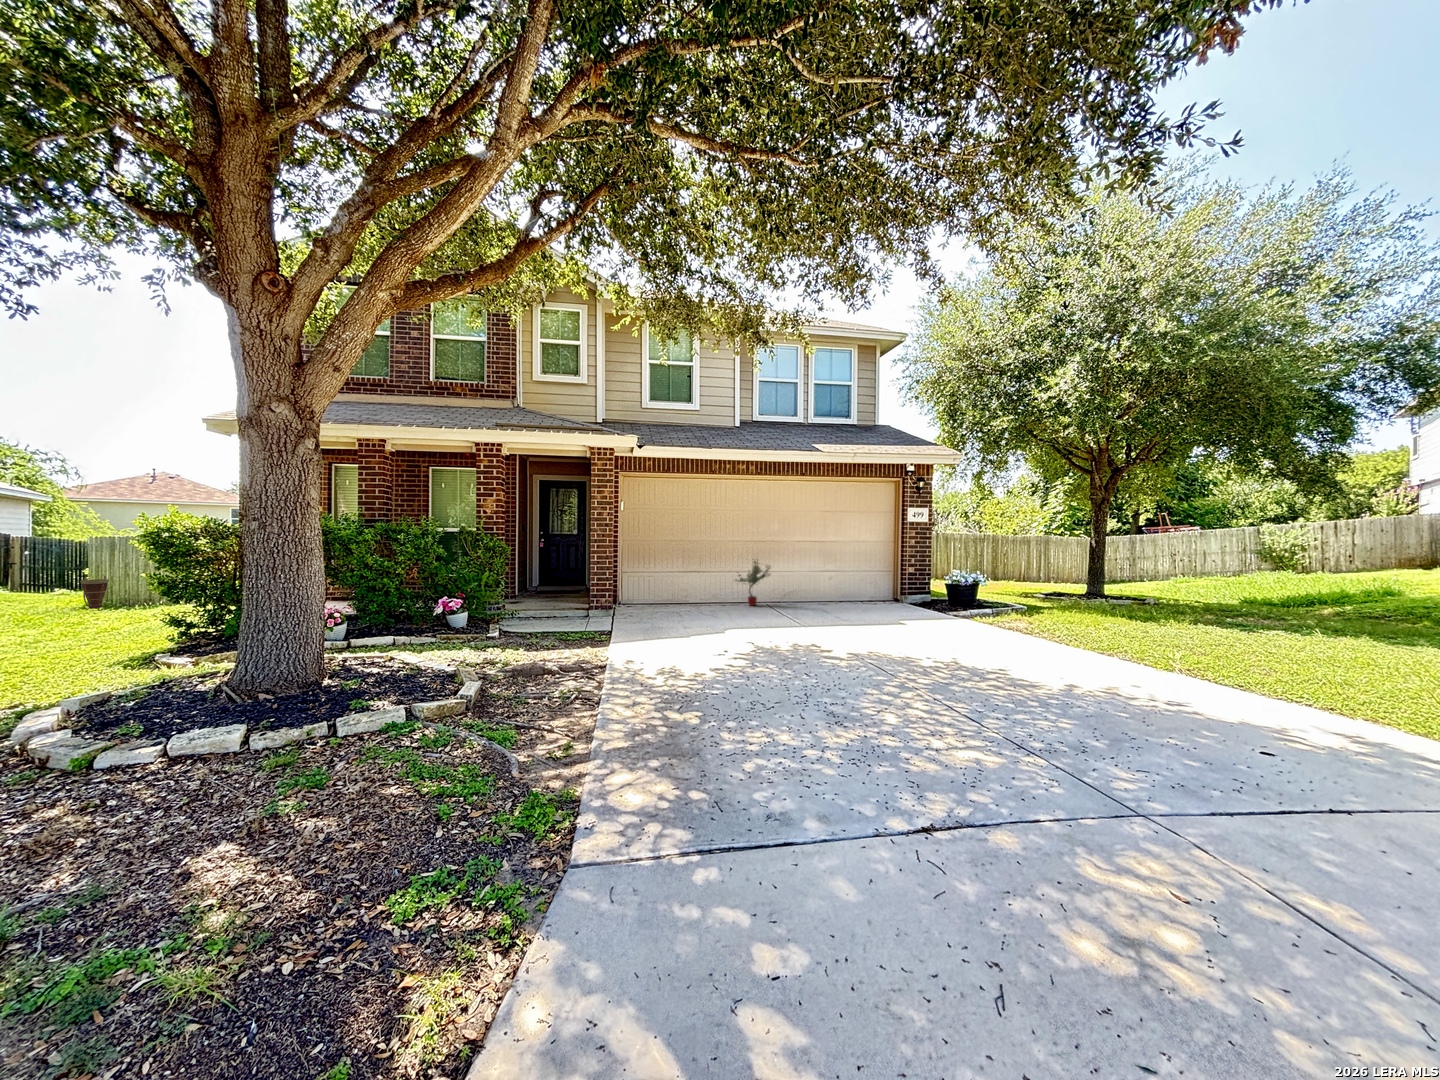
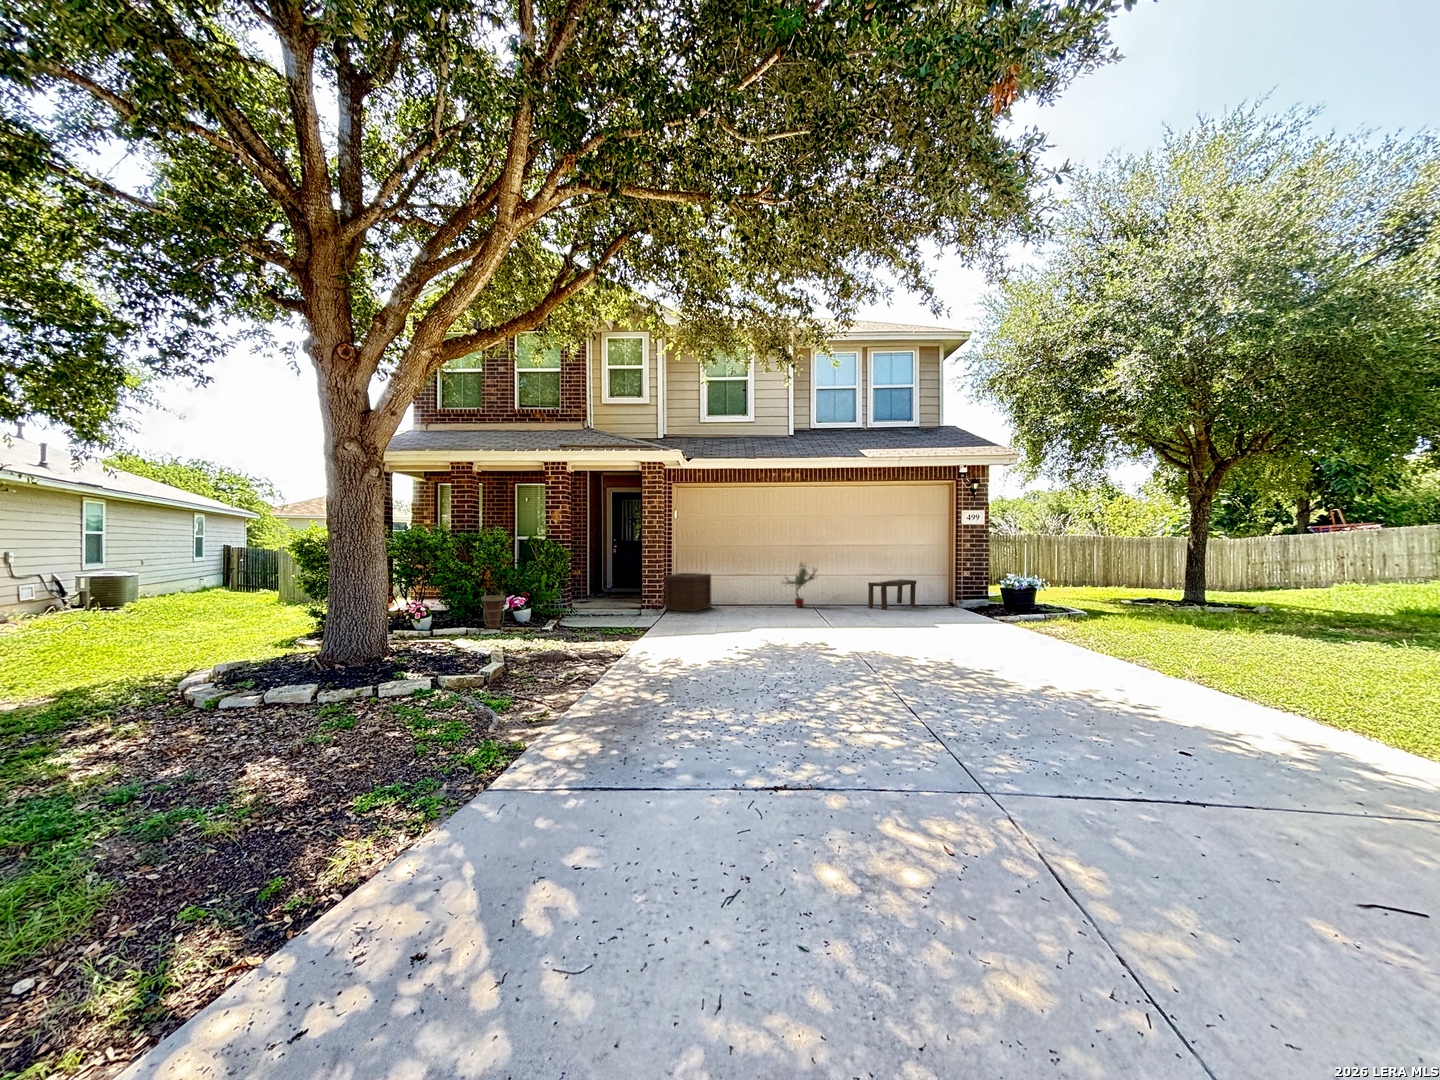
wooden crate: none [611,570,660,612] -> present [665,573,711,611]
basket: present [80,576,109,608] -> present [481,591,506,629]
bench: none [822,576,867,607] -> present [868,579,916,610]

